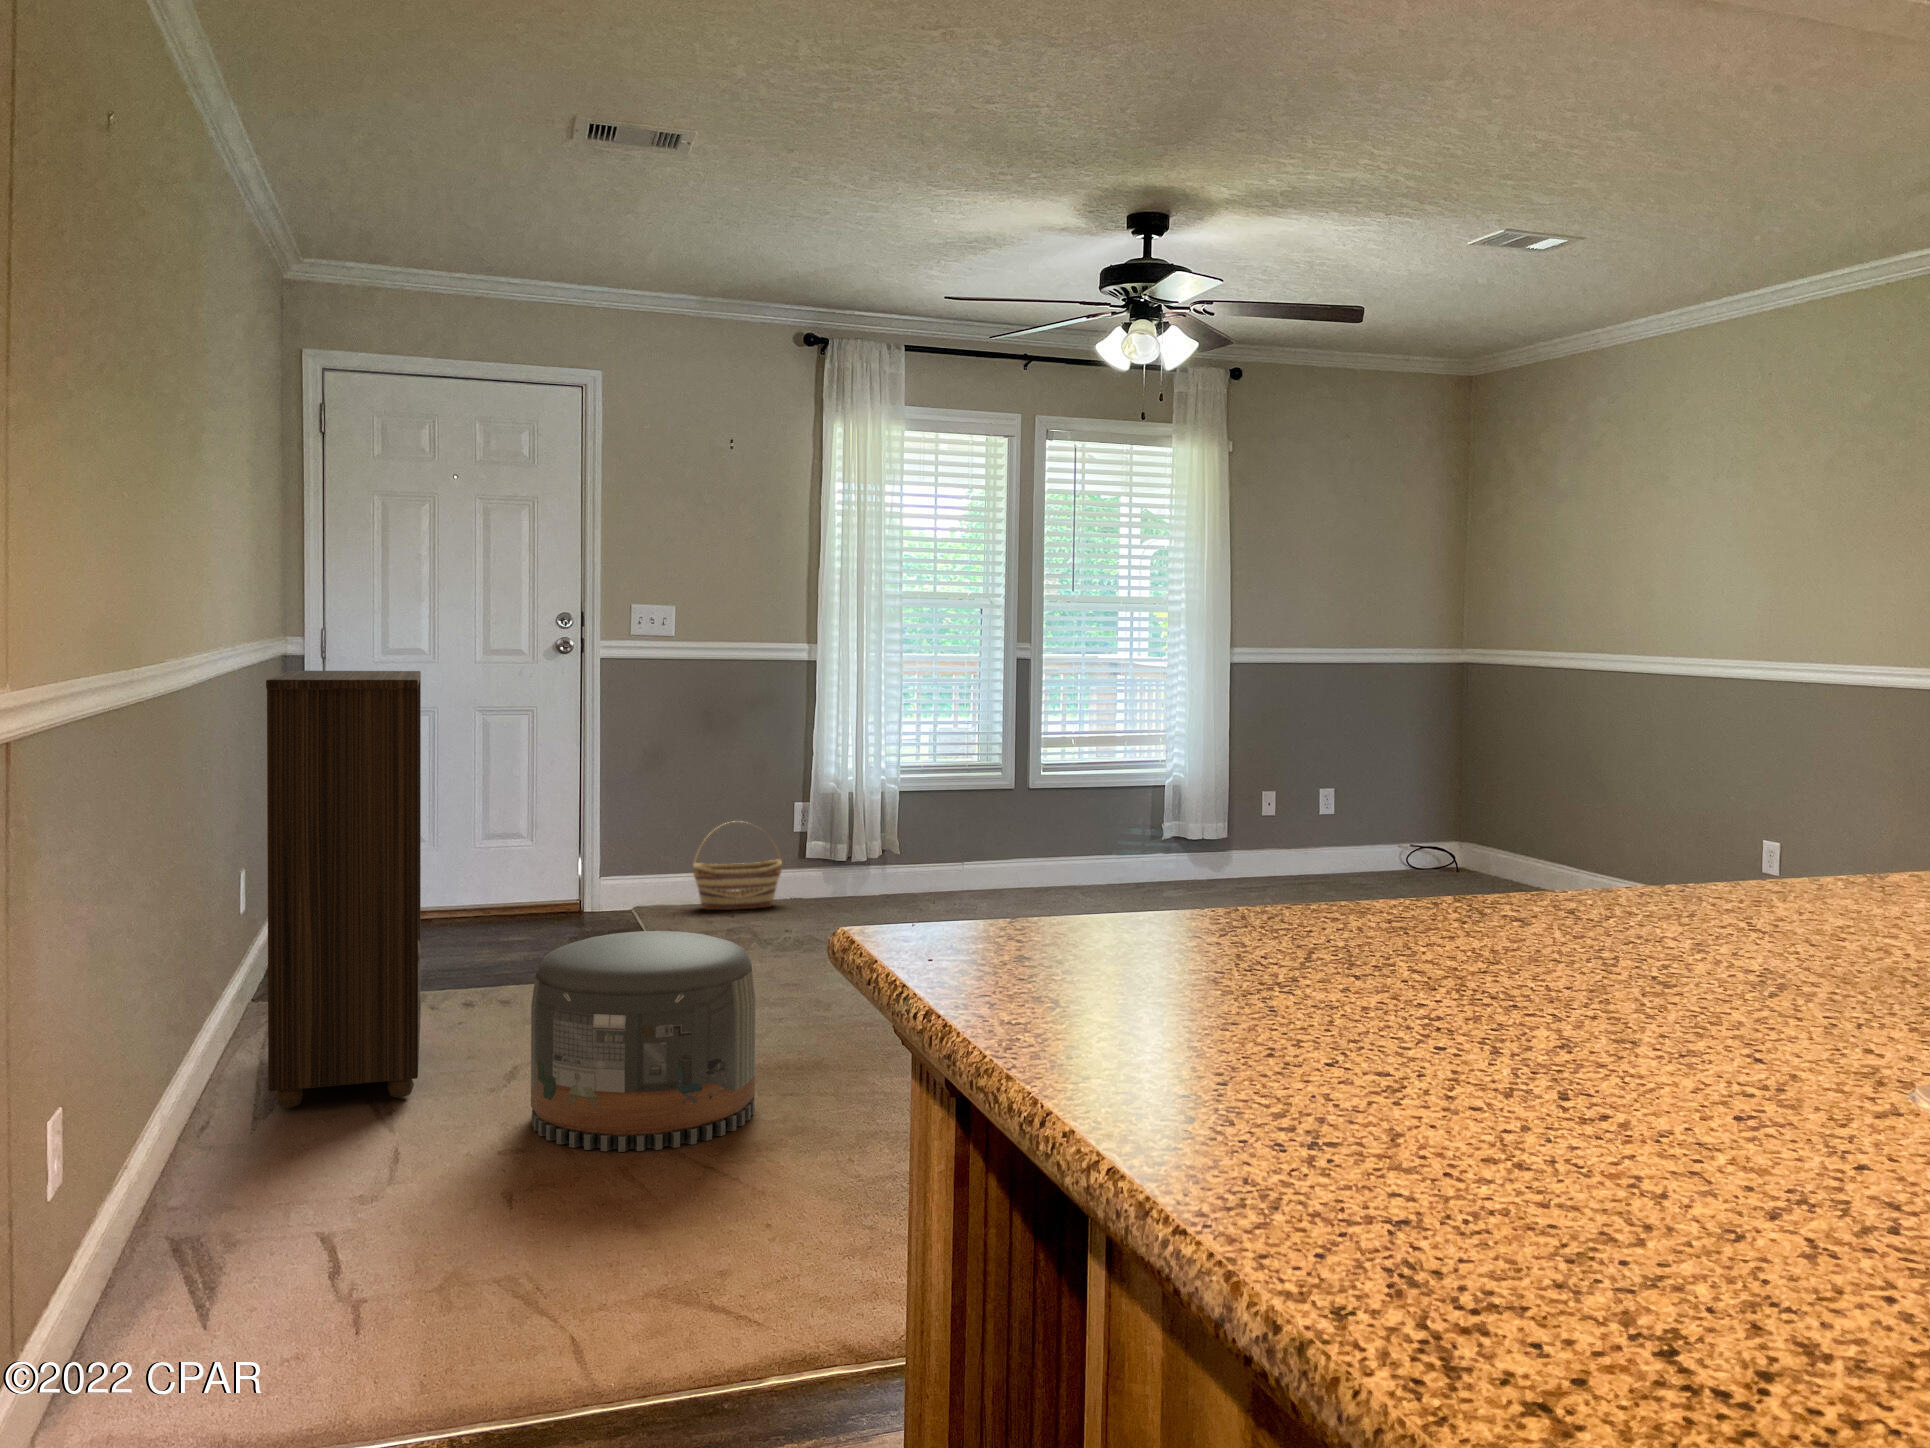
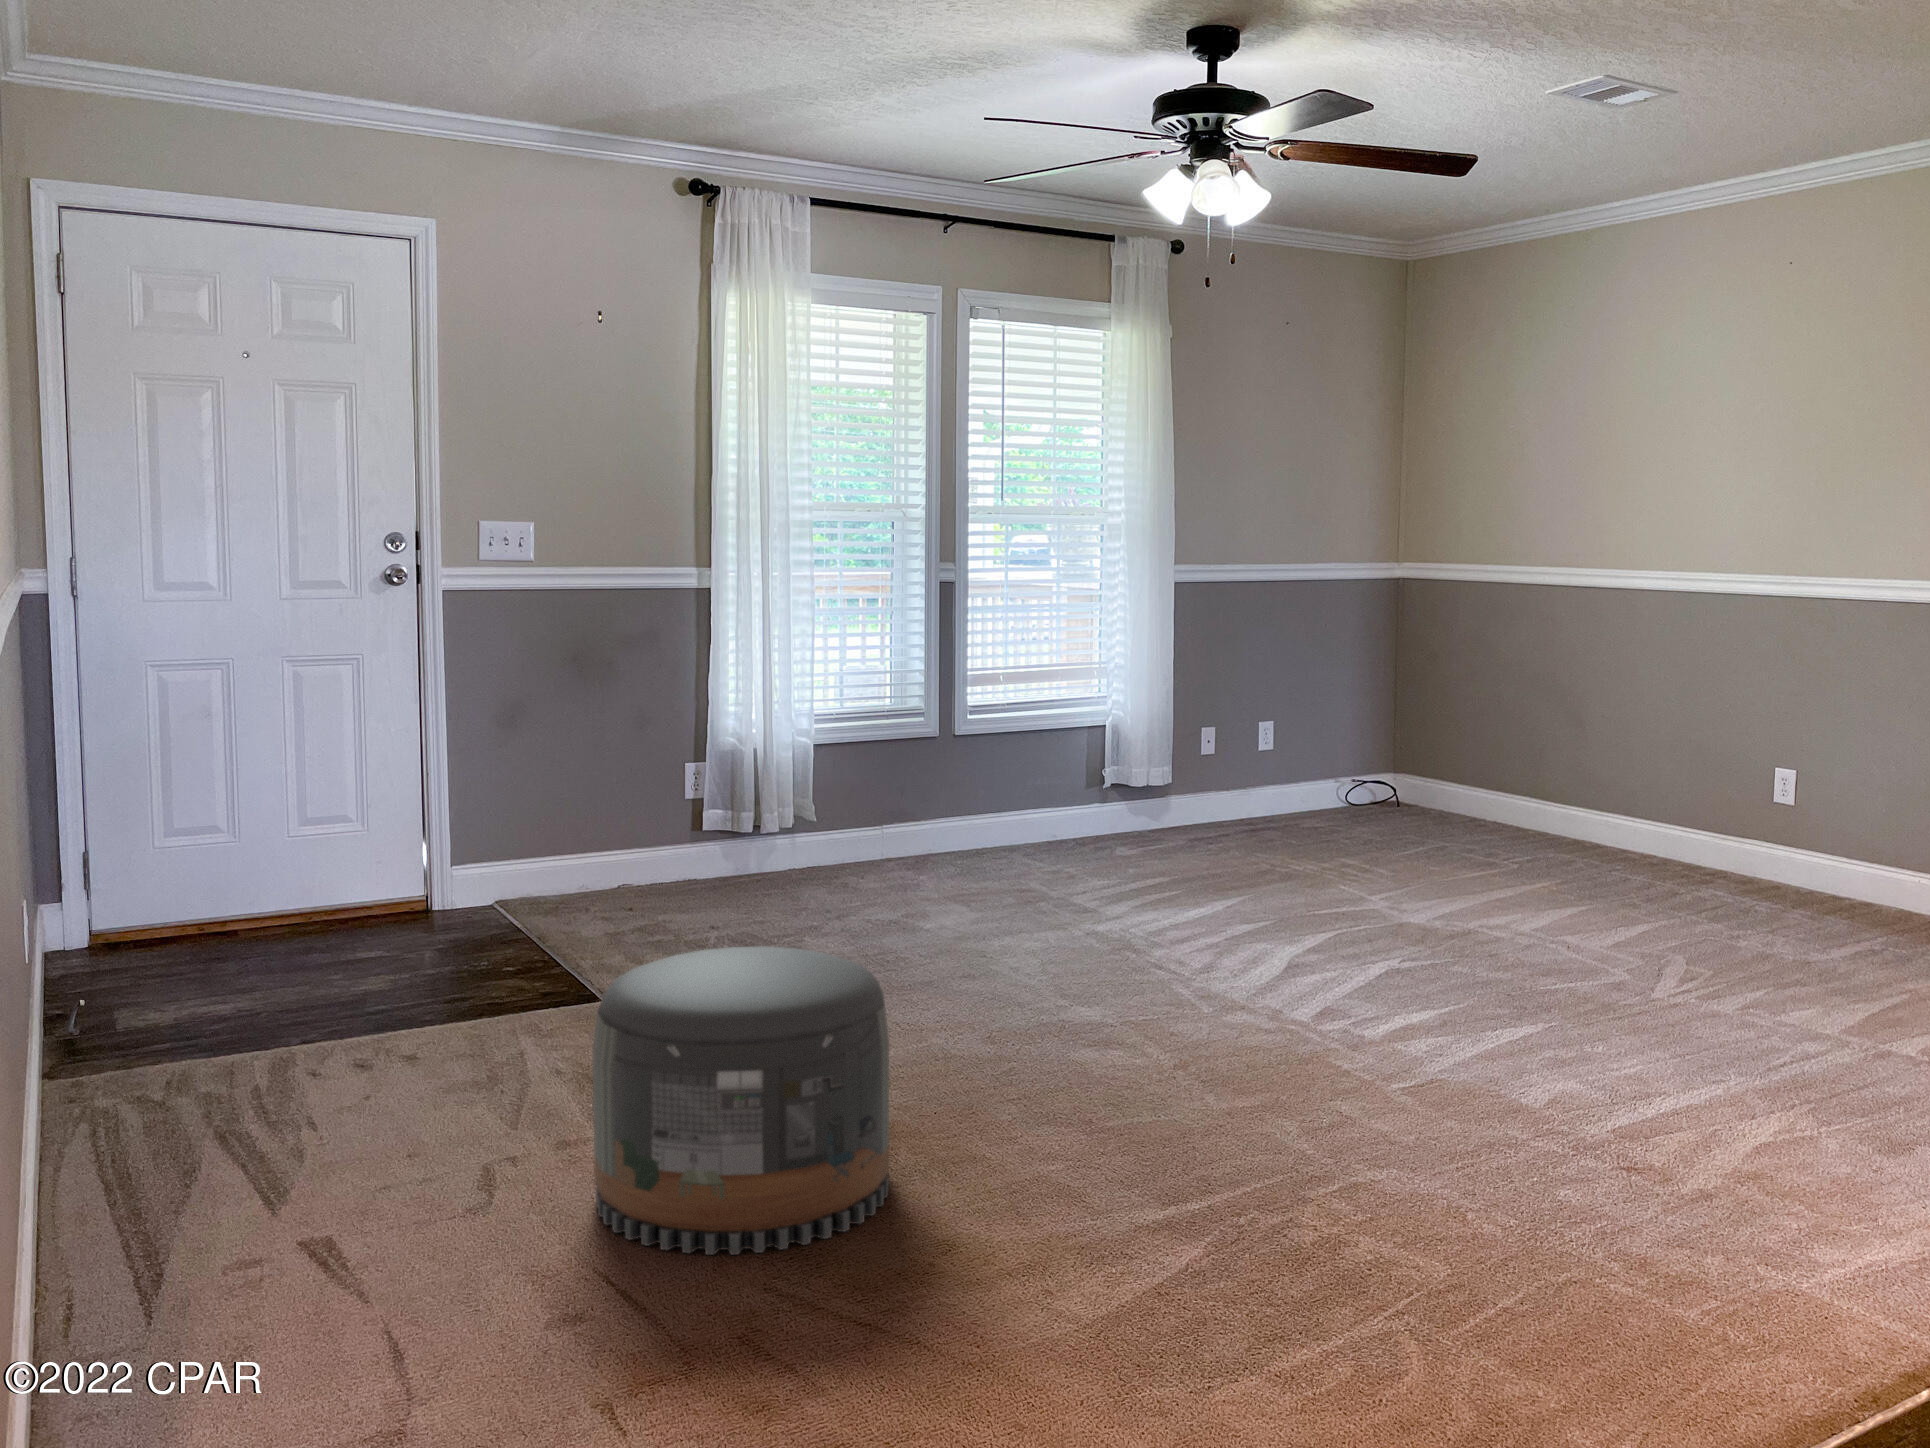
bookshelf: present [266,671,421,1108] -> none [150,607,412,1232]
basket: present [693,846,782,910] -> none [573,788,682,900]

